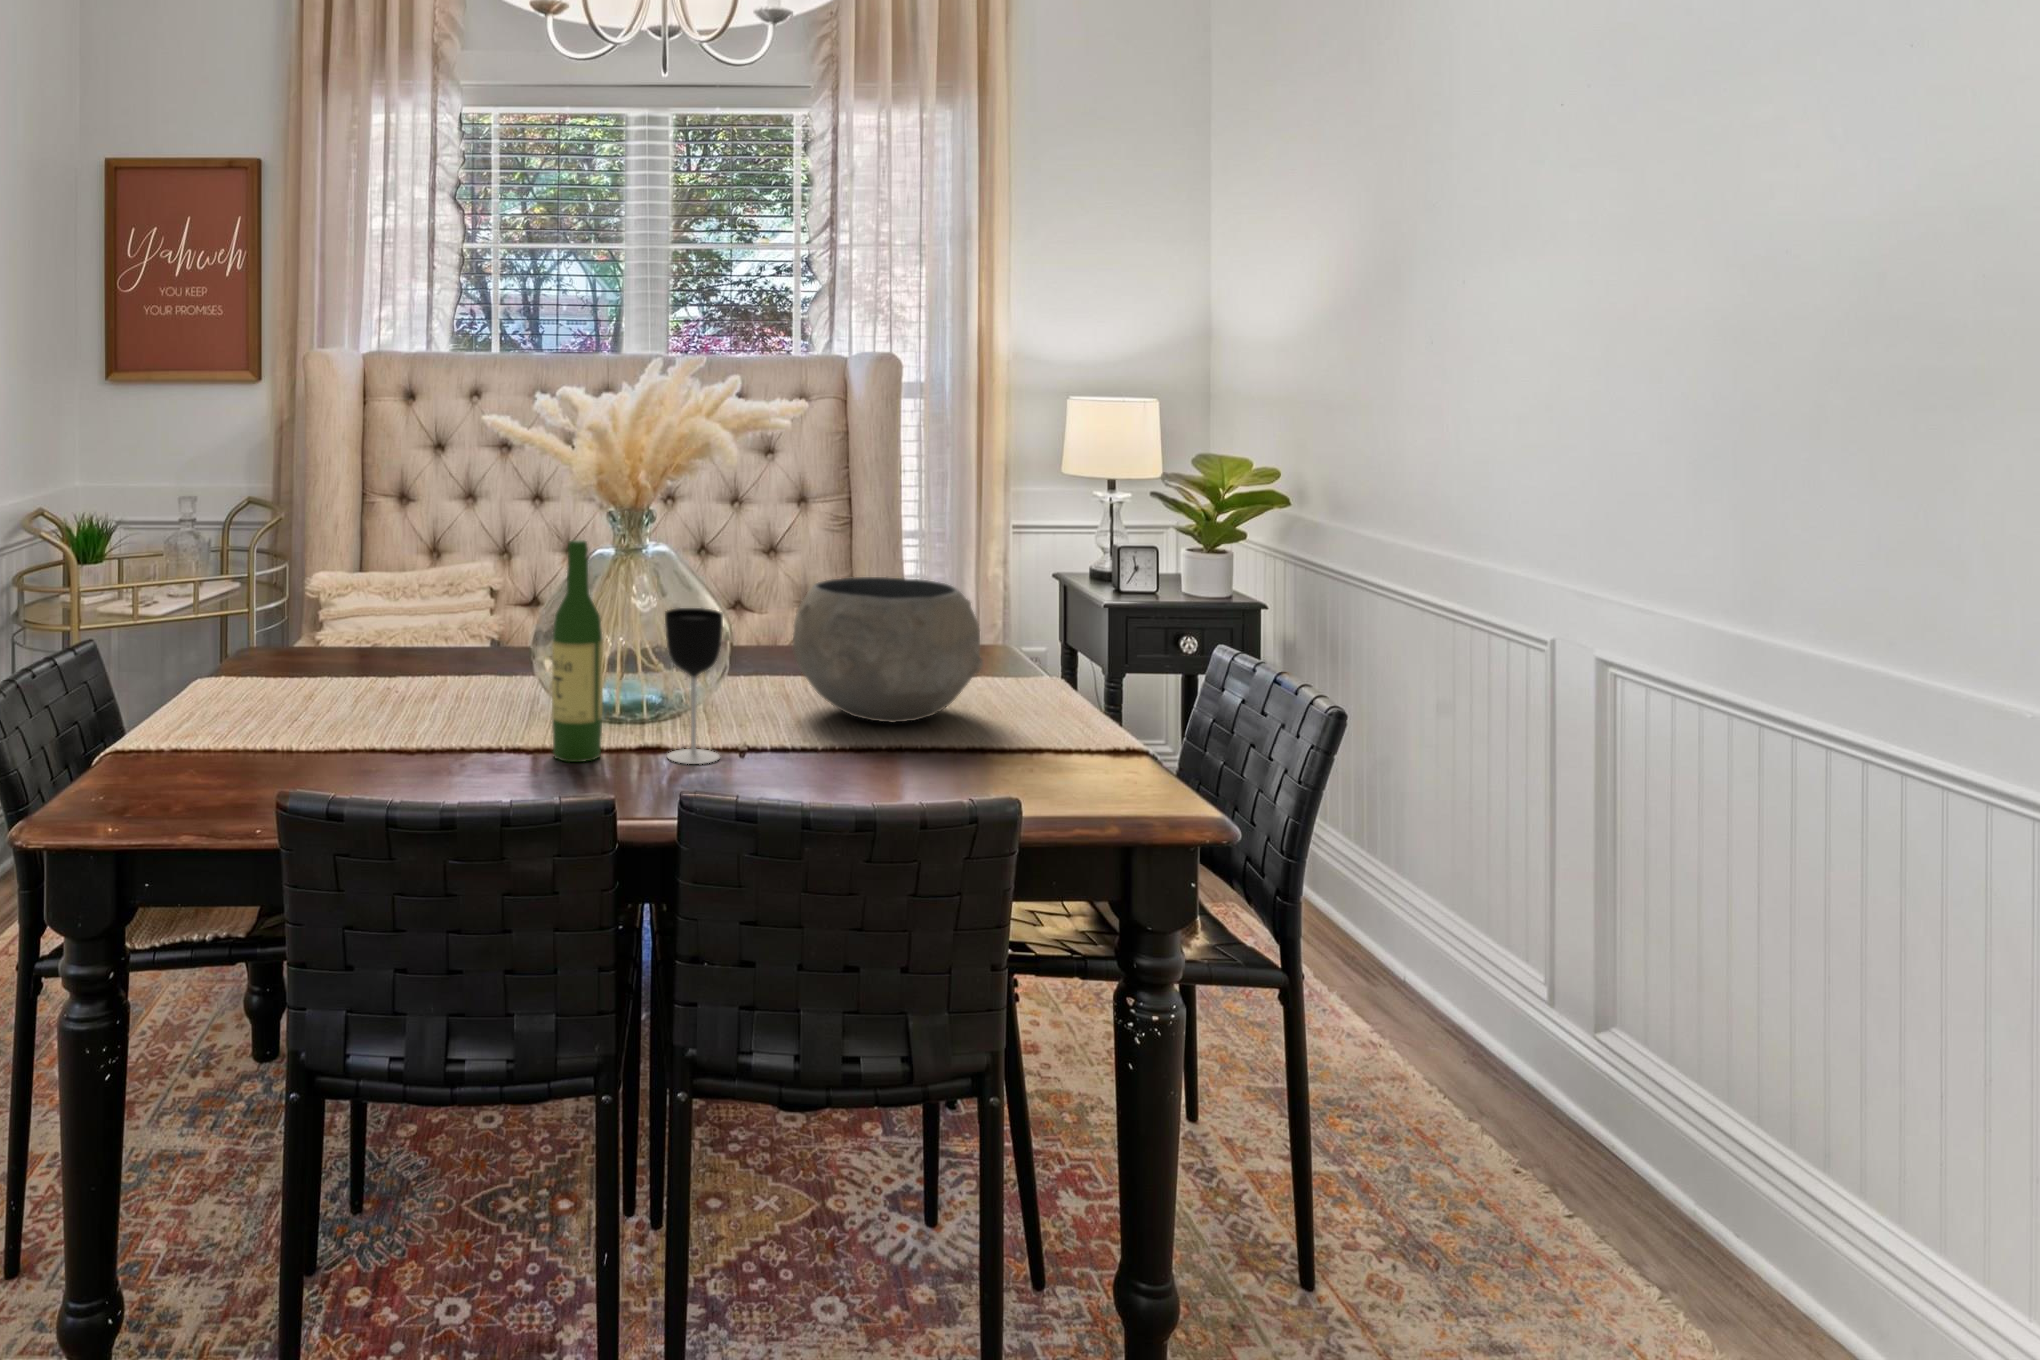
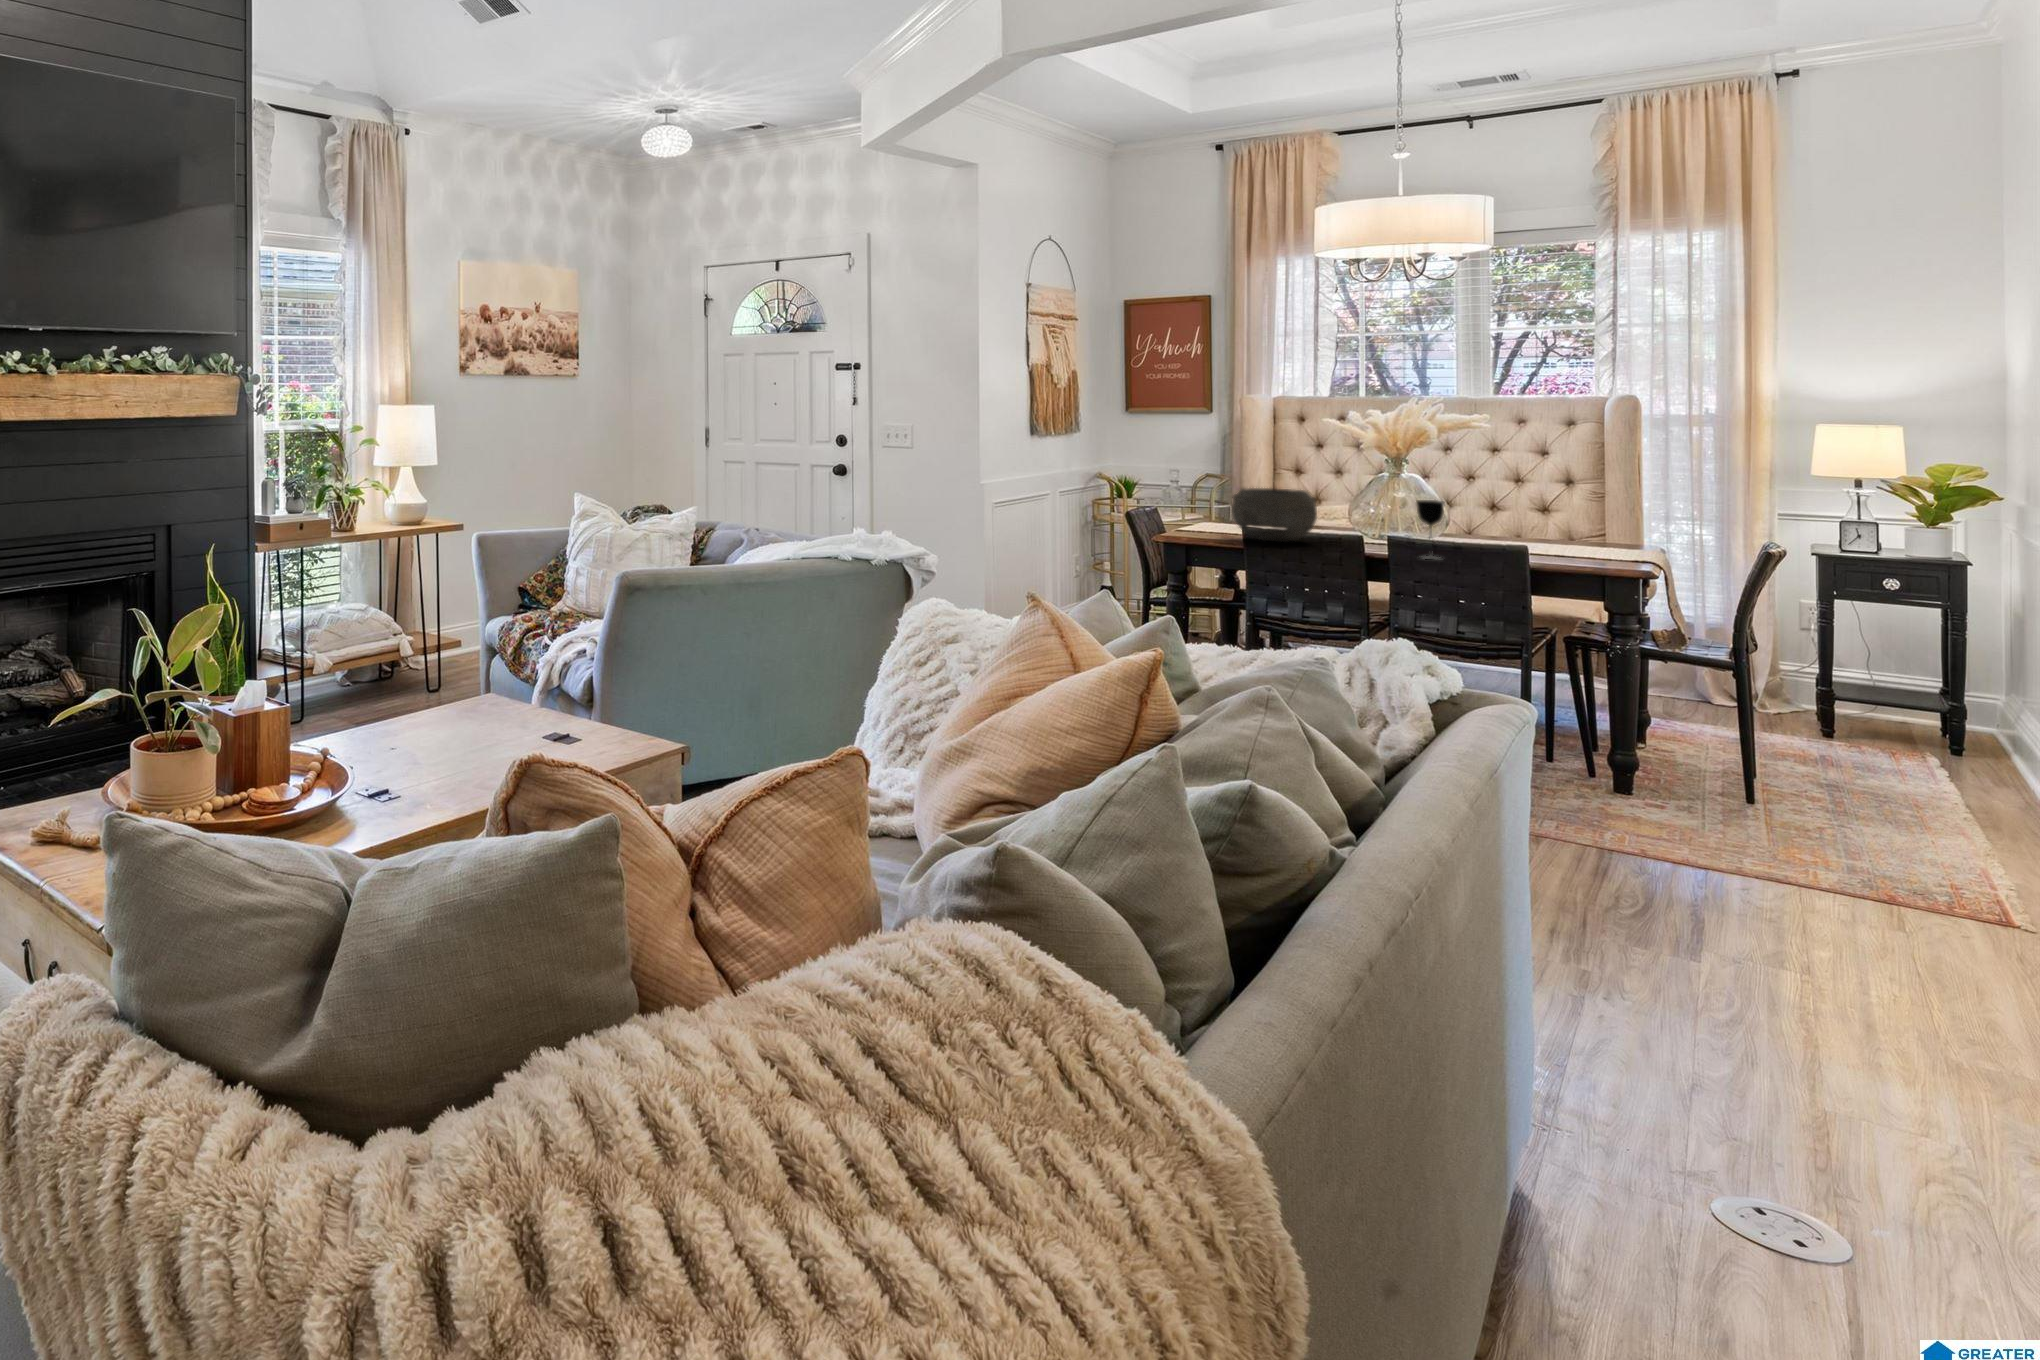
wine bottle: present [552,540,603,762] -> none [1364,470,1387,555]
ceramic bowl: present [793,577,983,723] -> present [1232,488,1317,542]

